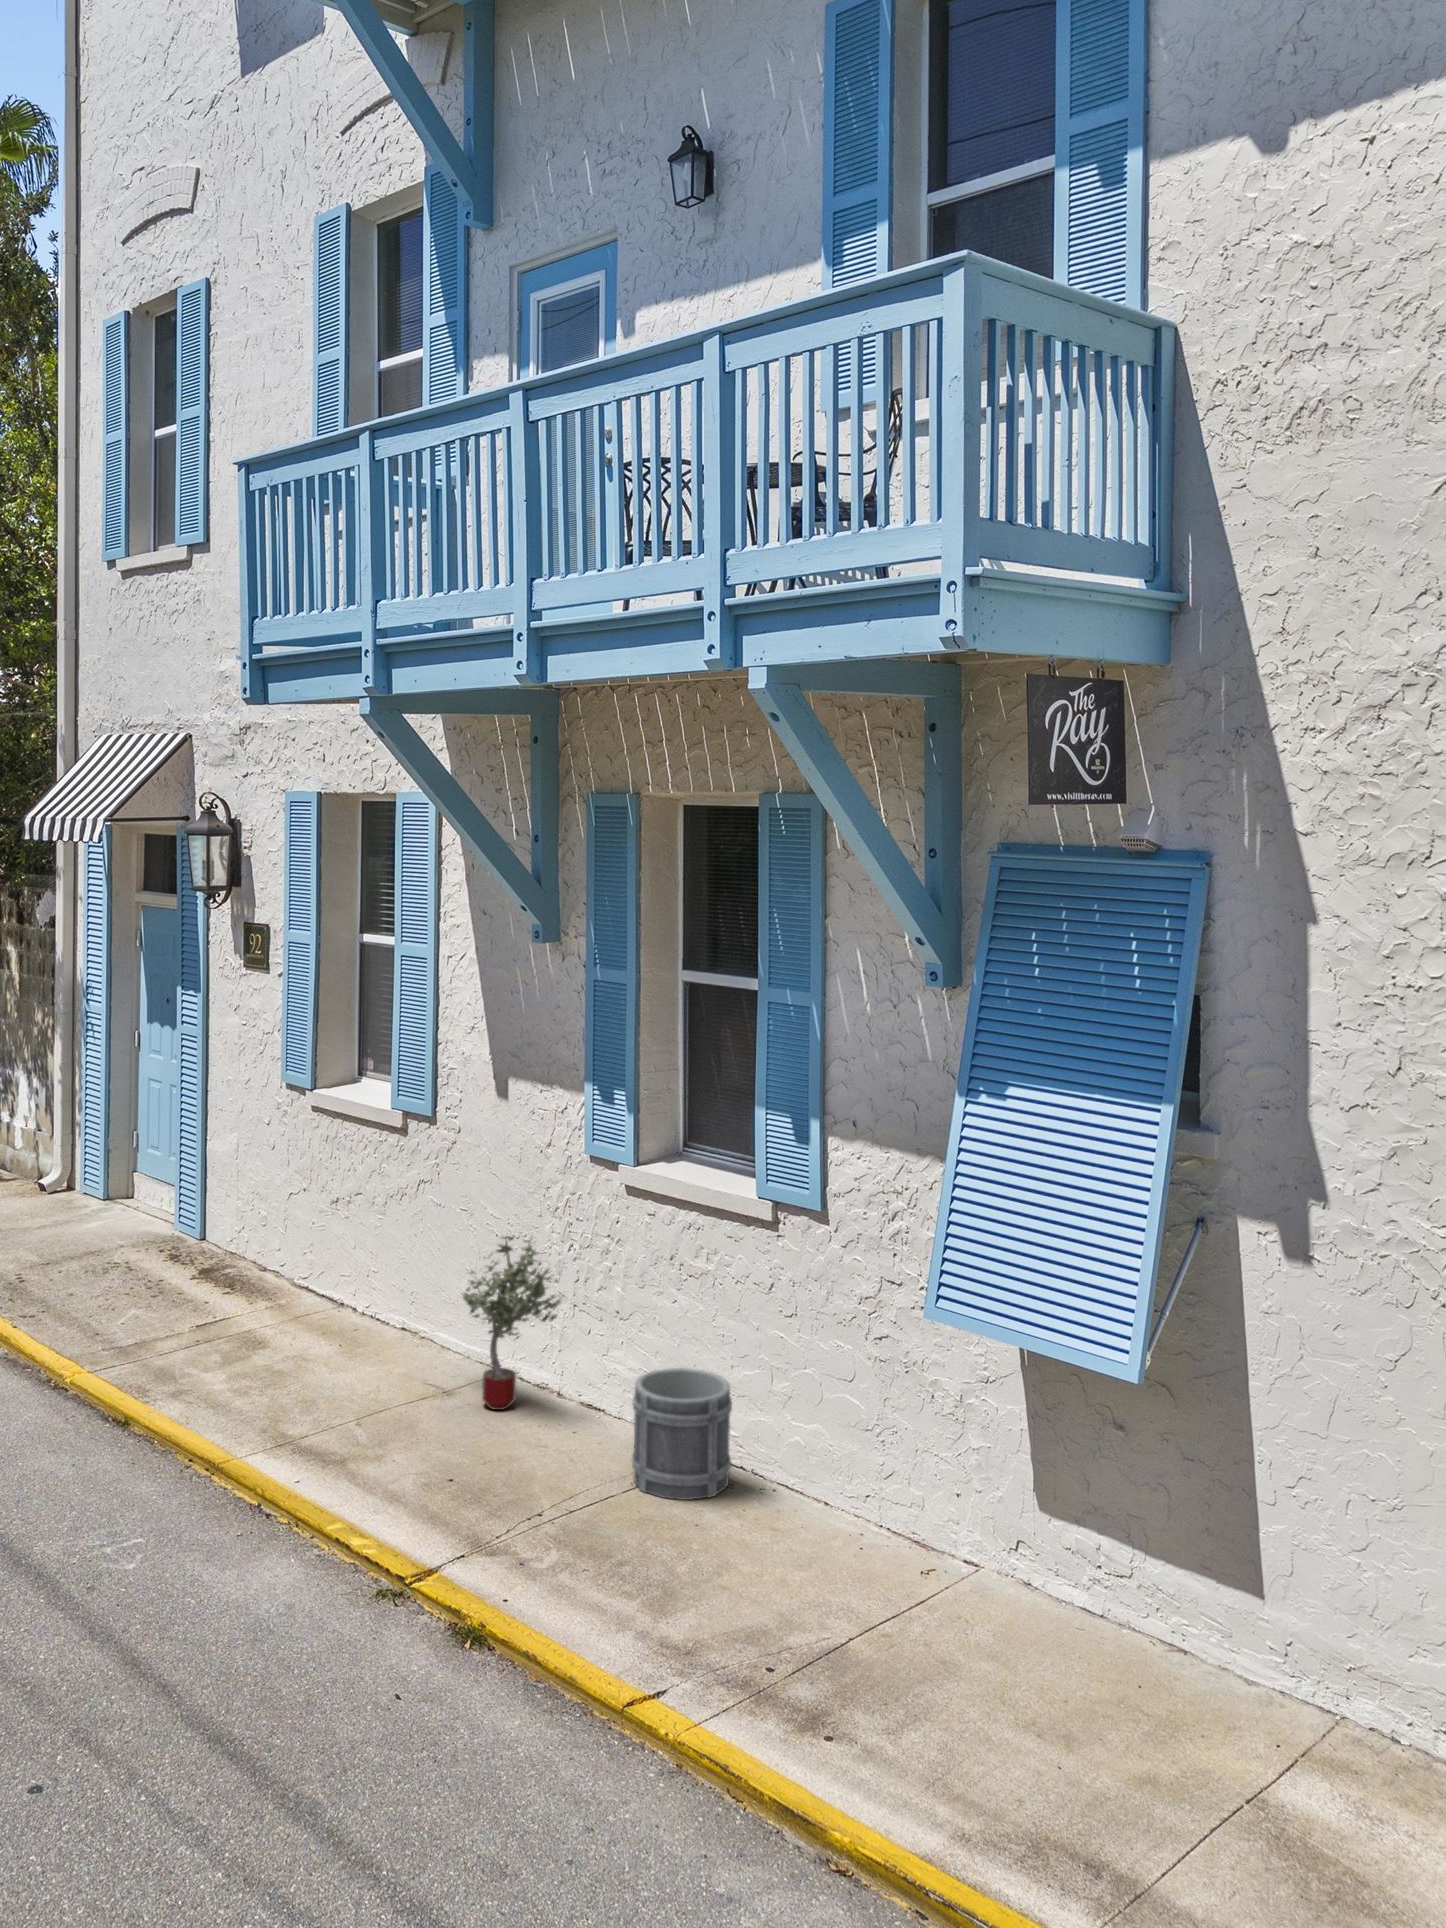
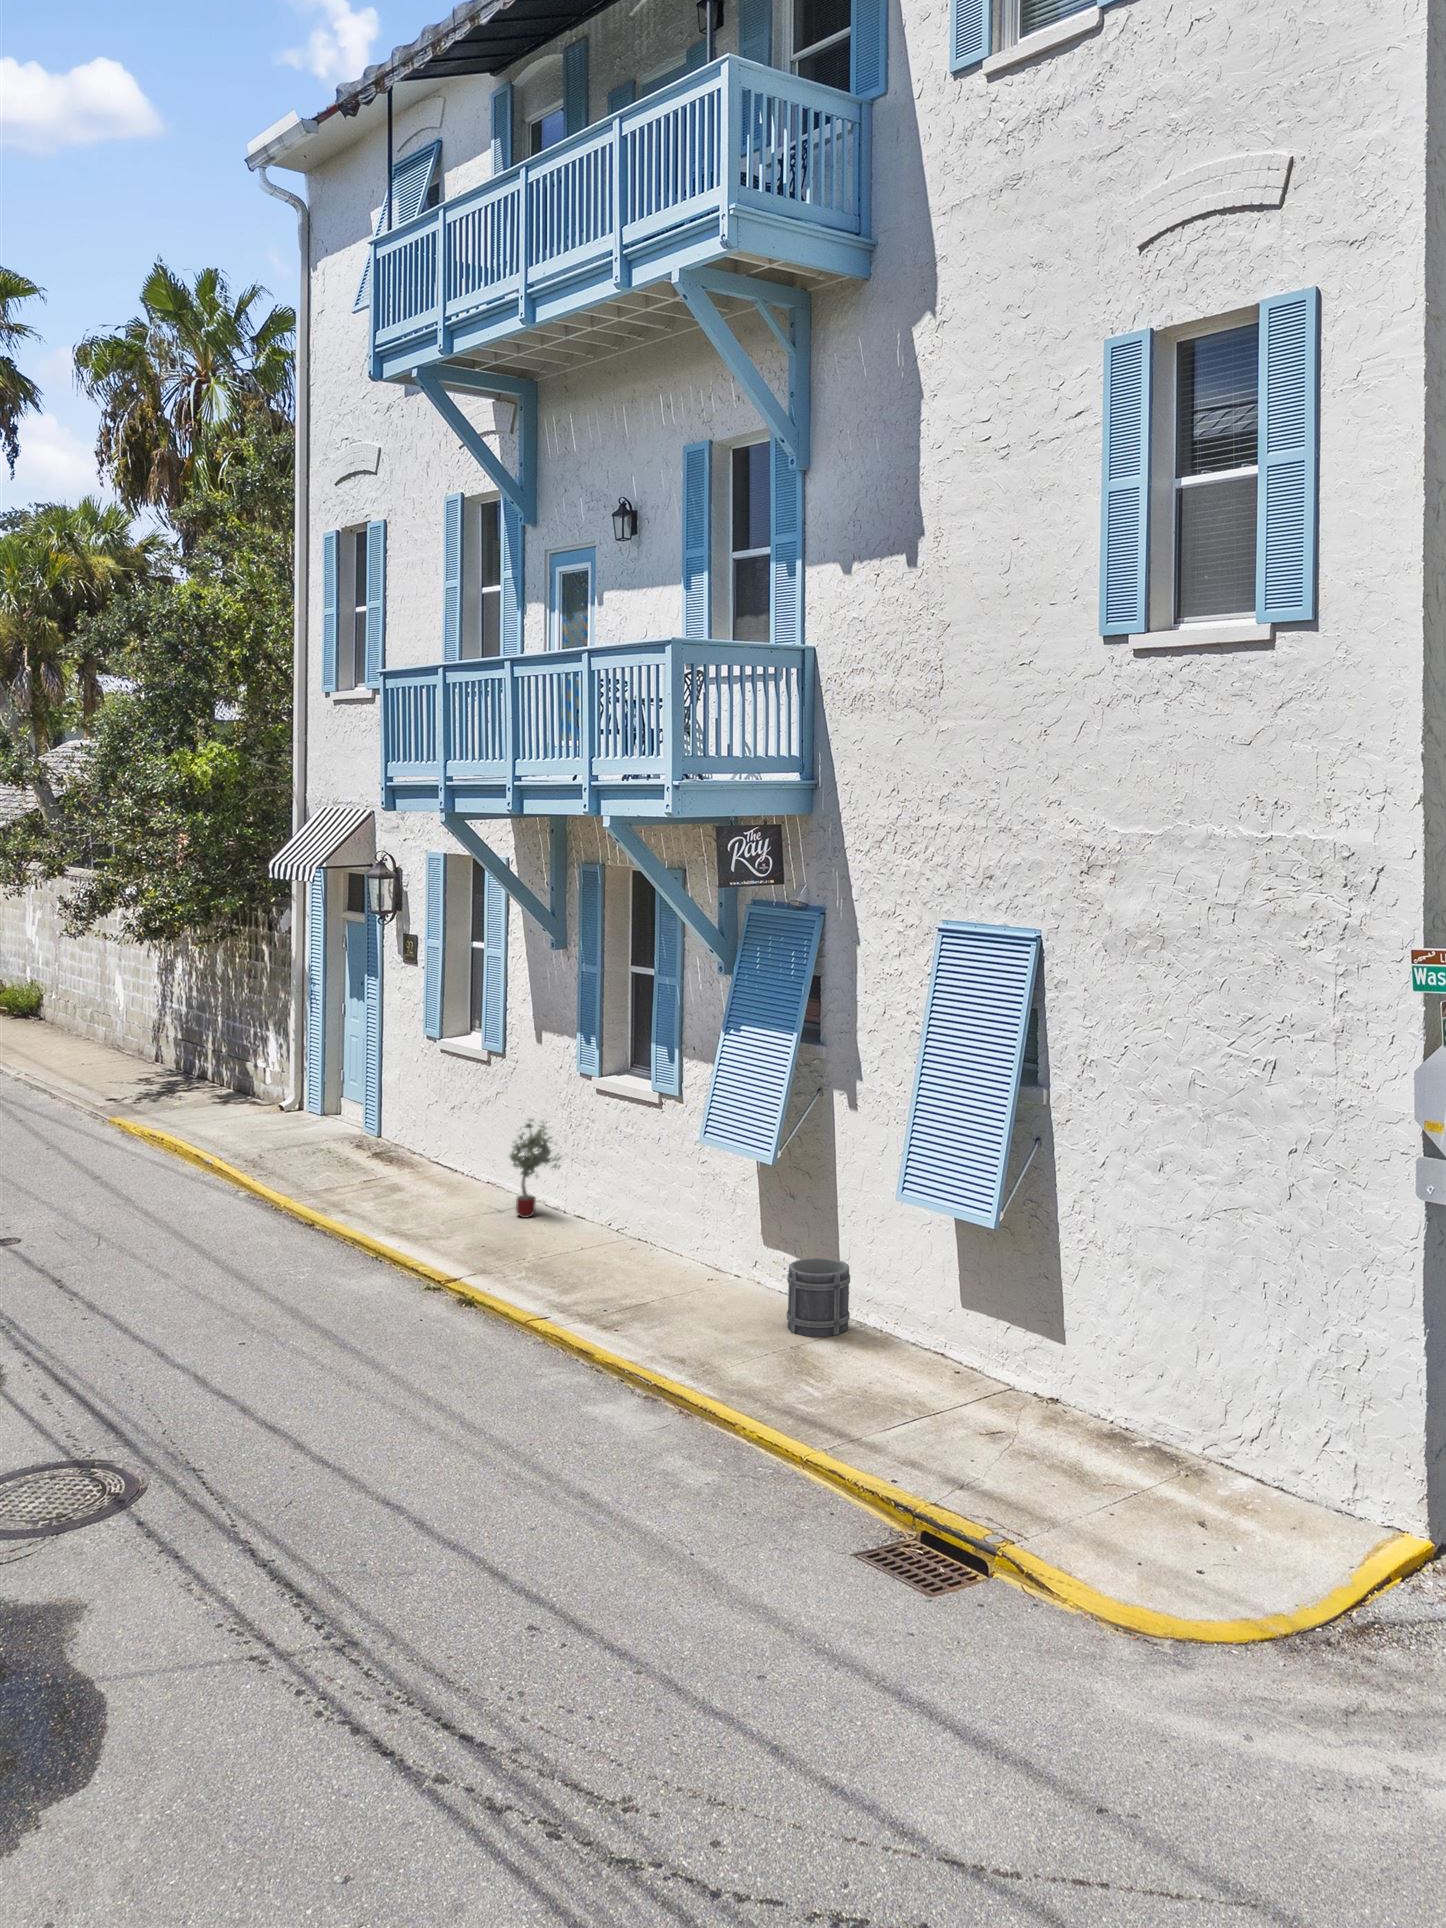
bucket: present [632,1368,732,1500] -> present [787,1258,850,1337]

